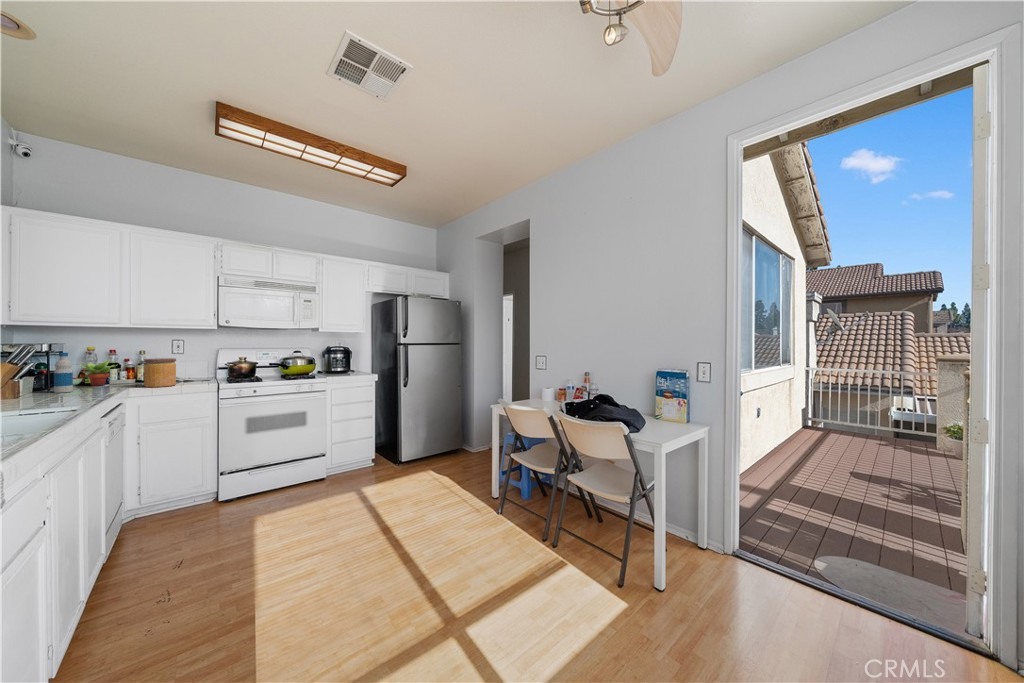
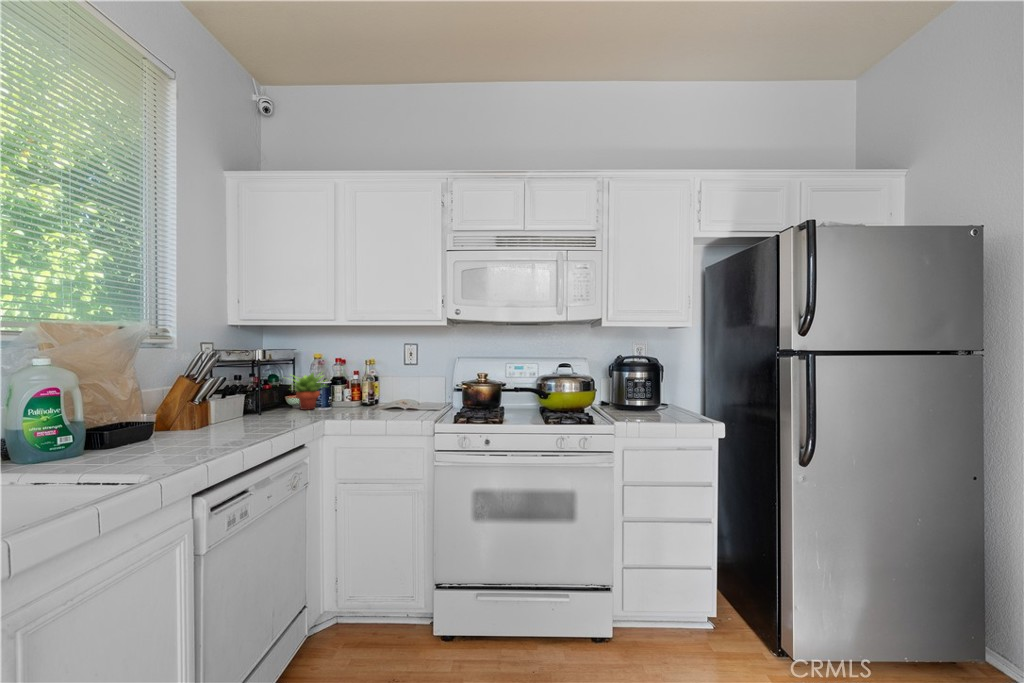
bottle: present [54,353,73,393] -> none [231,360,254,422]
jar: present [144,358,176,387] -> none [335,372,377,423]

